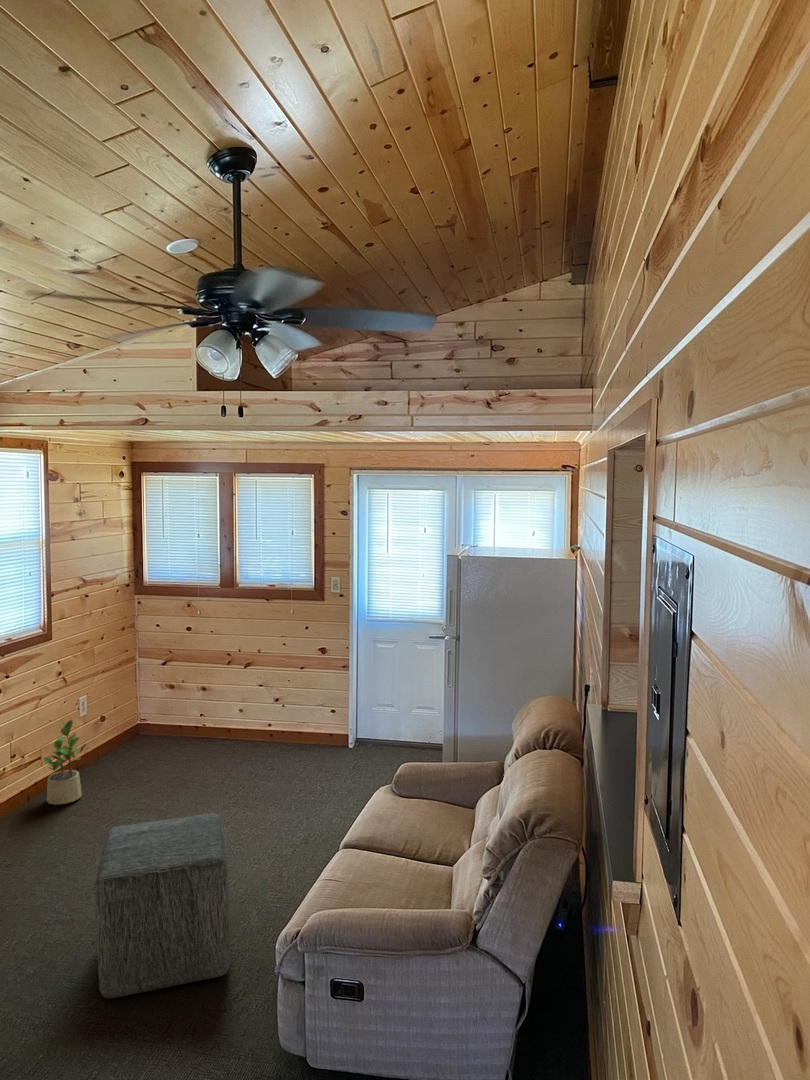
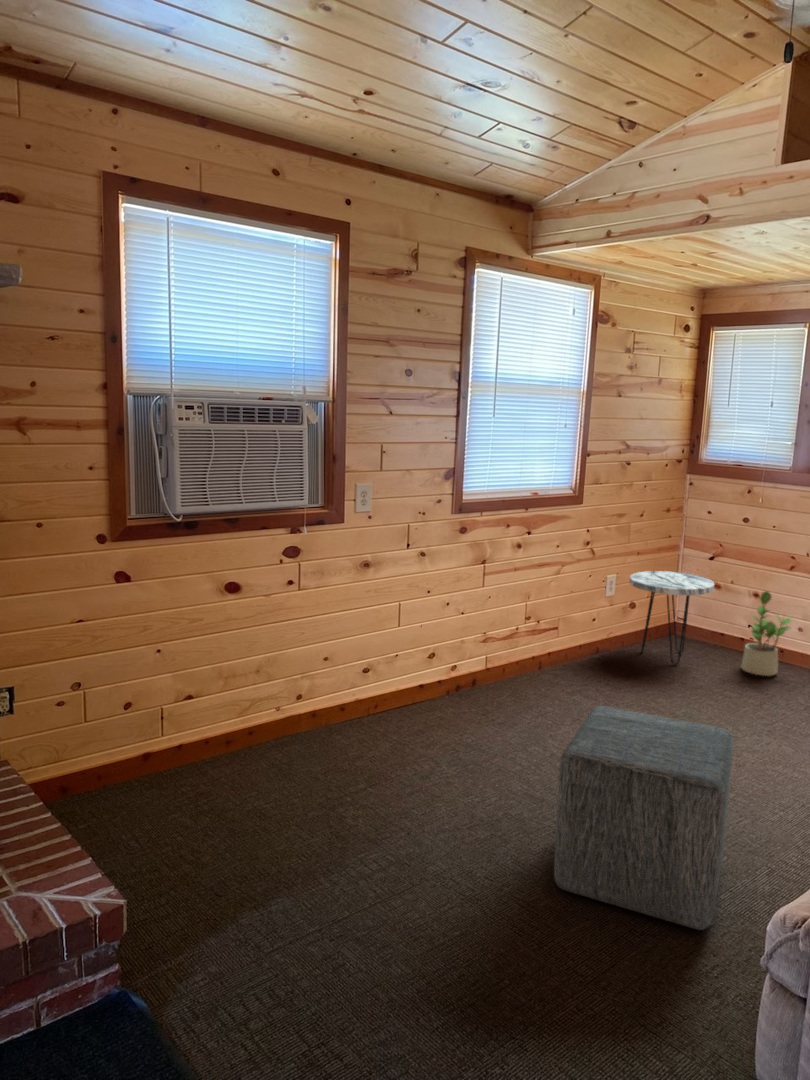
side table: none [100,681,173,763] -> present [630,571,714,664]
potted plant: present [43,720,86,804] -> present [742,591,792,676]

